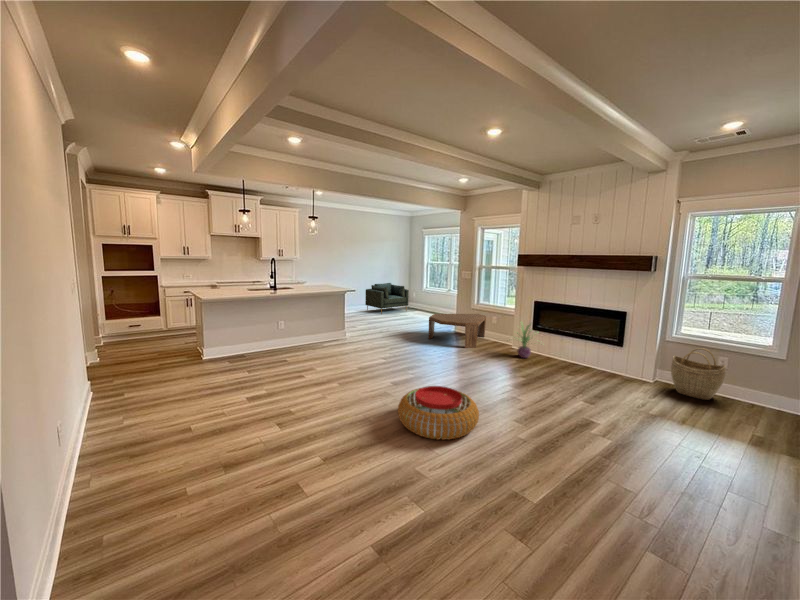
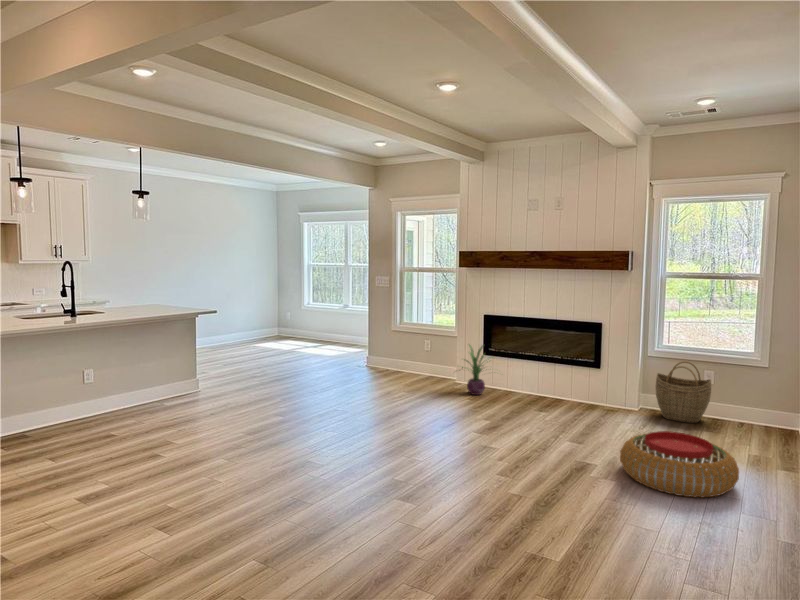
armchair: present [365,283,409,314] -> none [210,298,282,349]
coffee table: present [429,314,486,348] -> none [333,338,414,389]
pouf: present [398,386,479,440] -> present [620,431,739,497]

